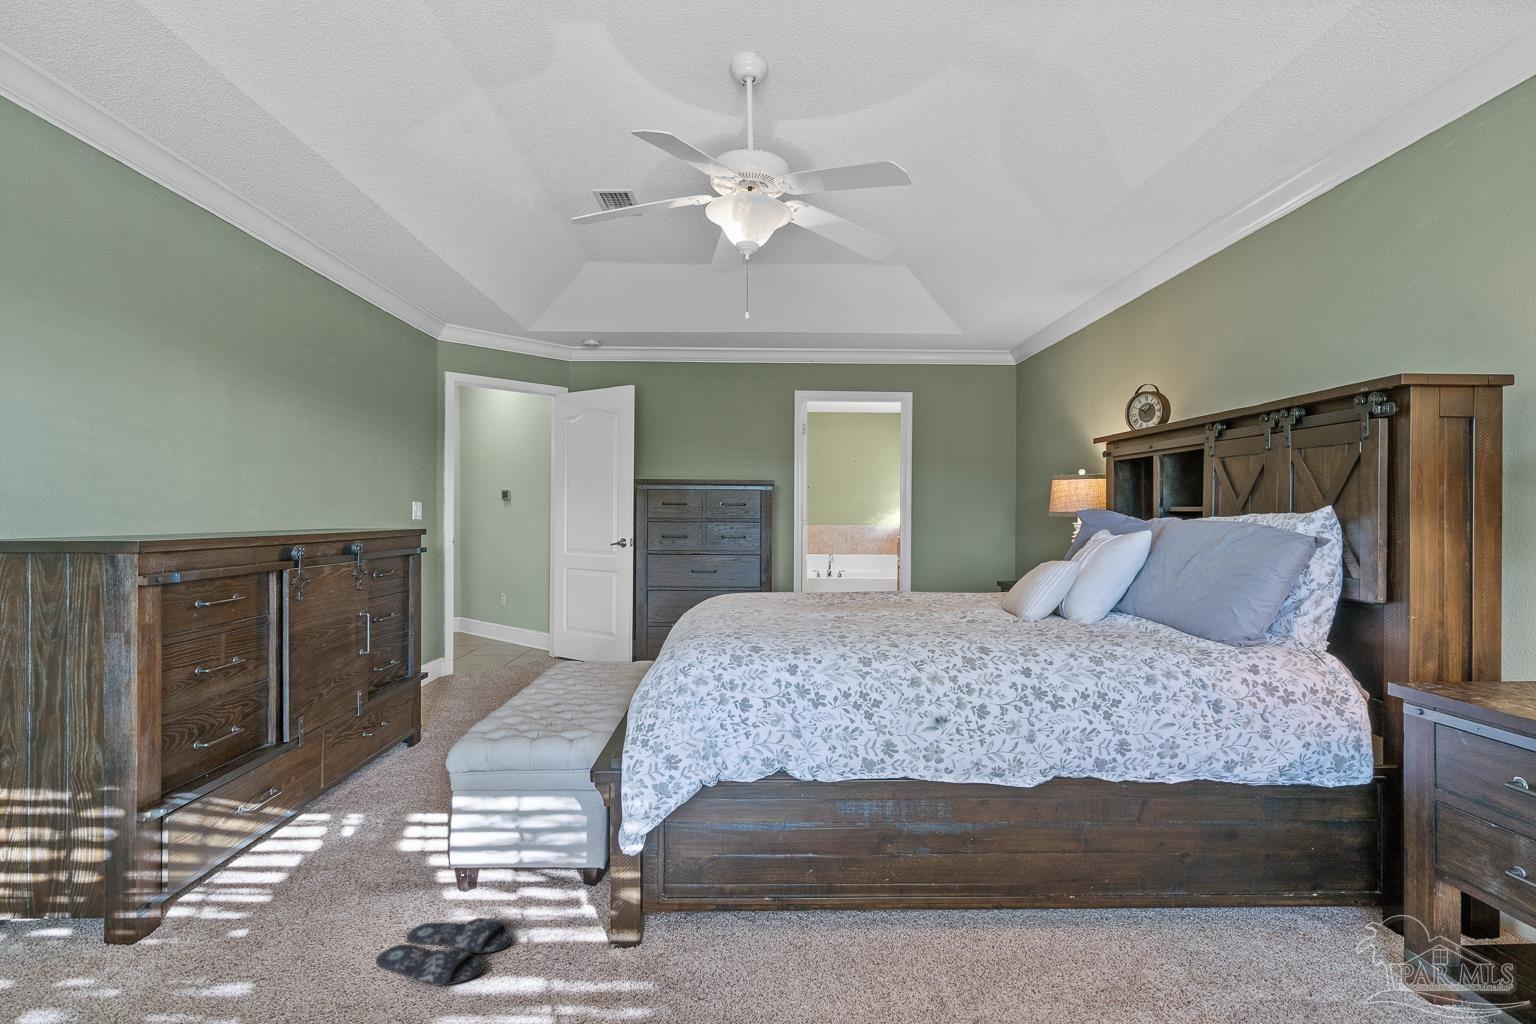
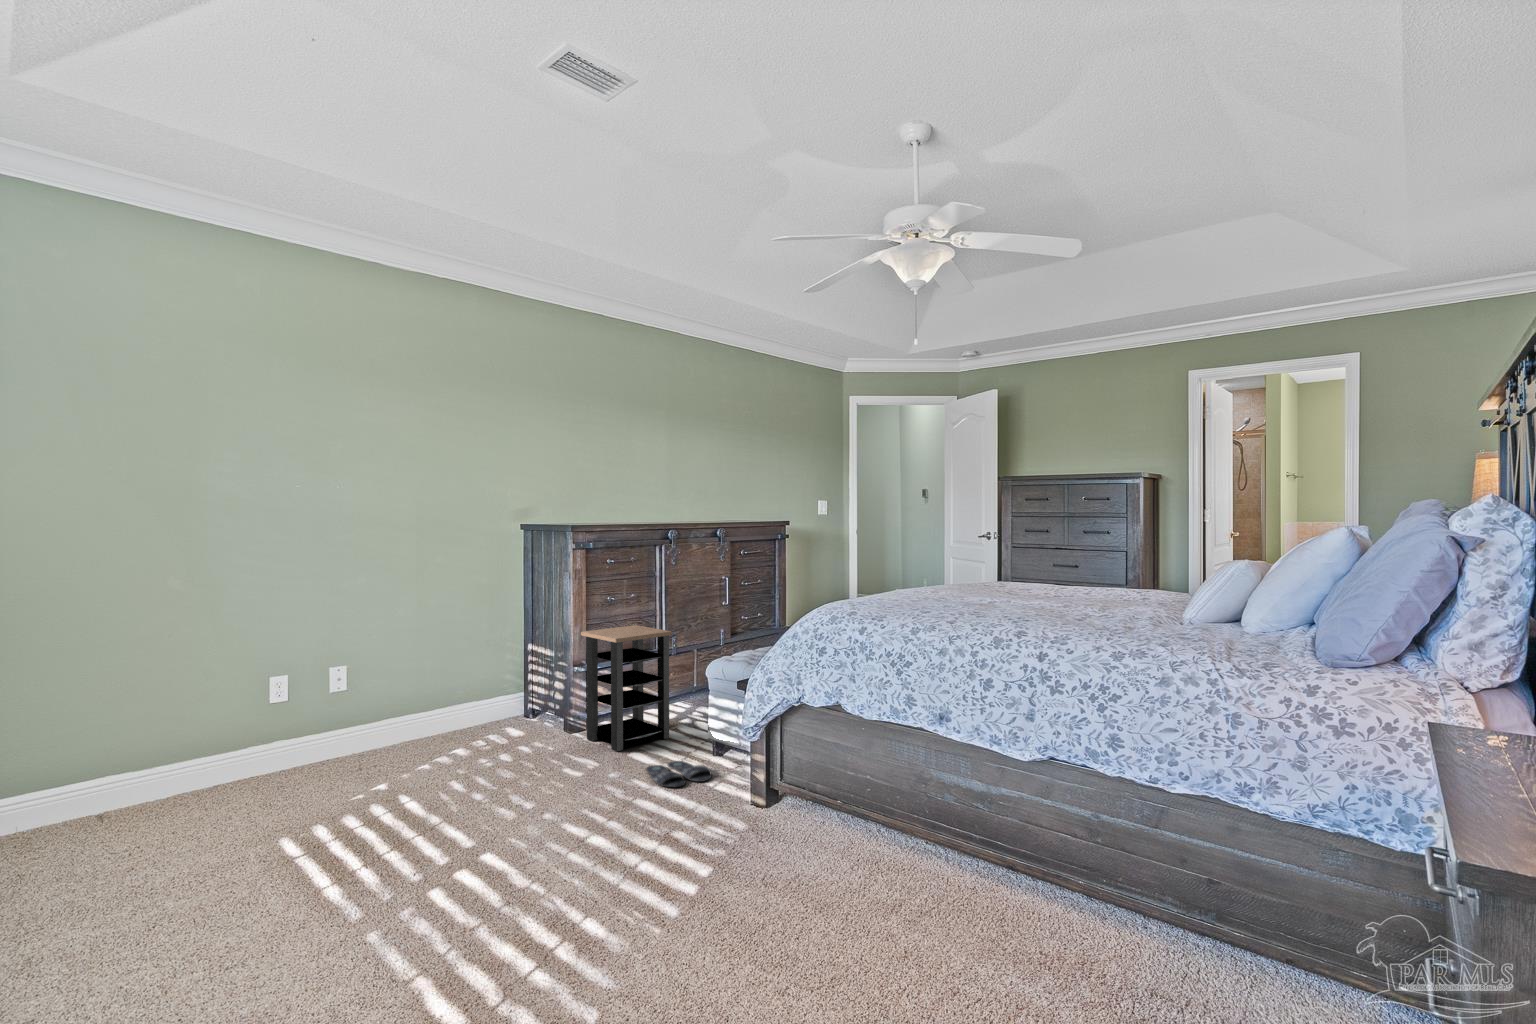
side table: none [157,711,357,952] -> present [581,625,672,751]

